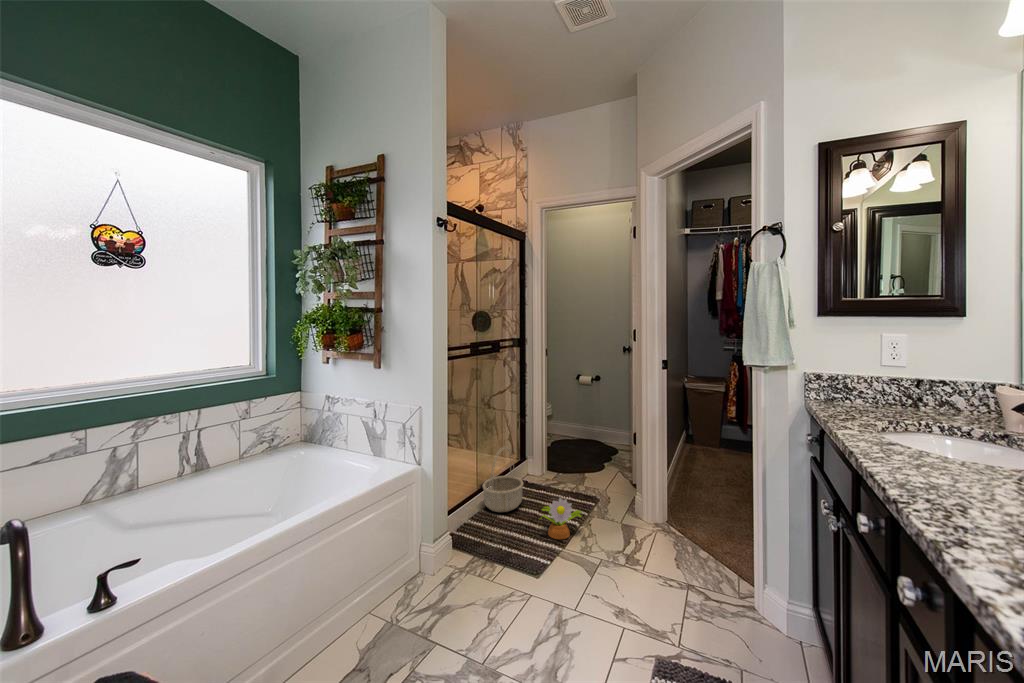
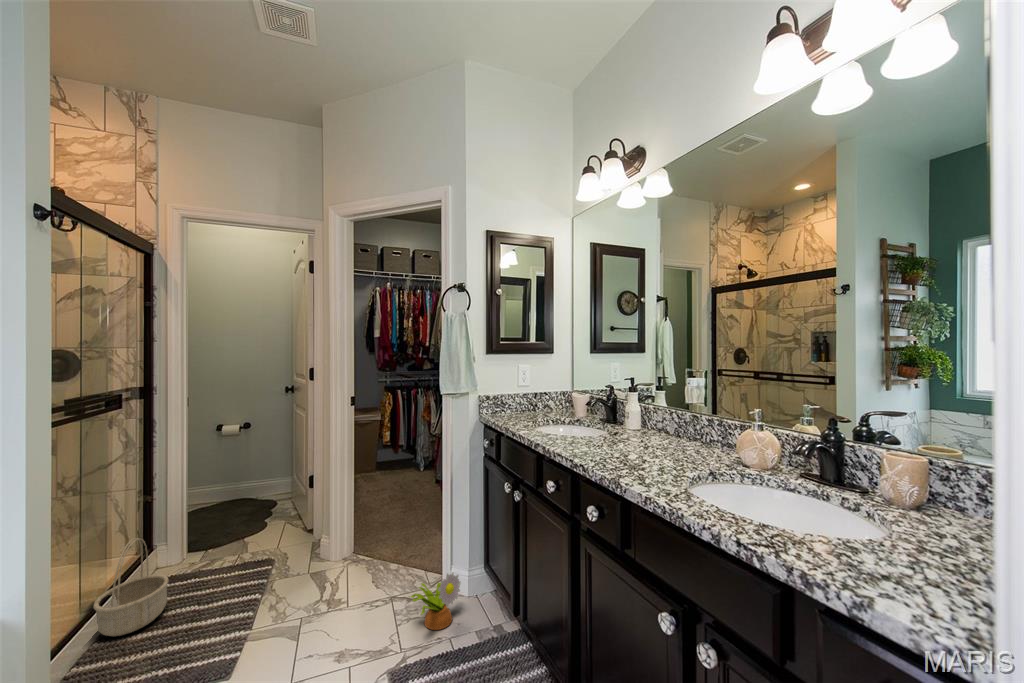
decorative plant: present [541,498,582,539] -> present [411,573,461,630]

